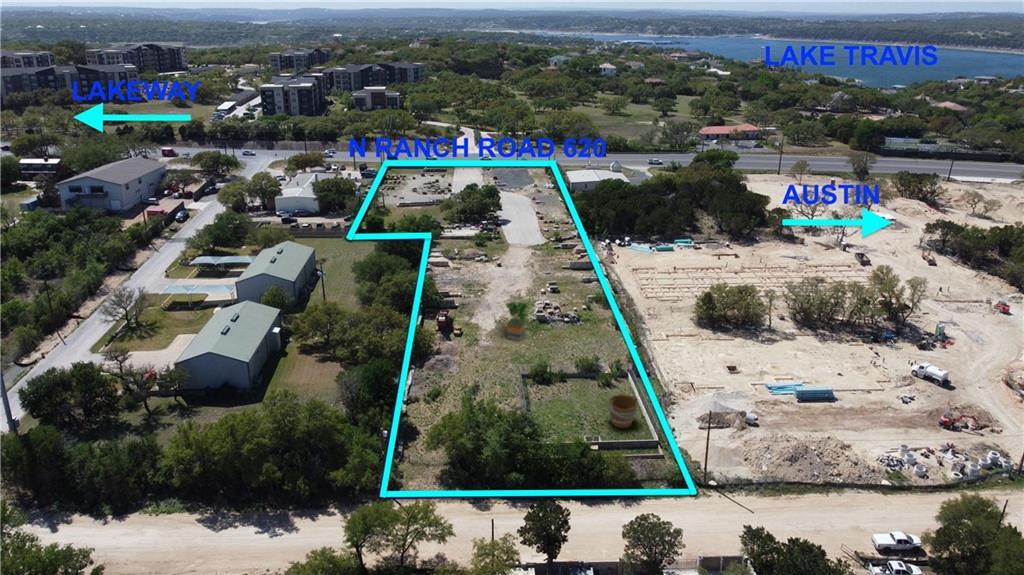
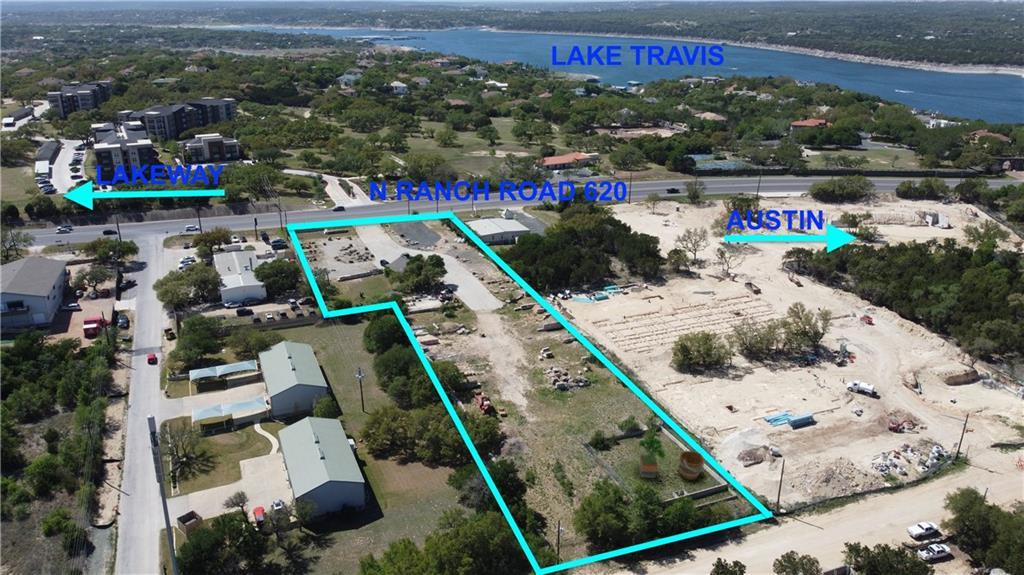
potted tree: present [506,302,529,340] -> present [639,438,665,478]

